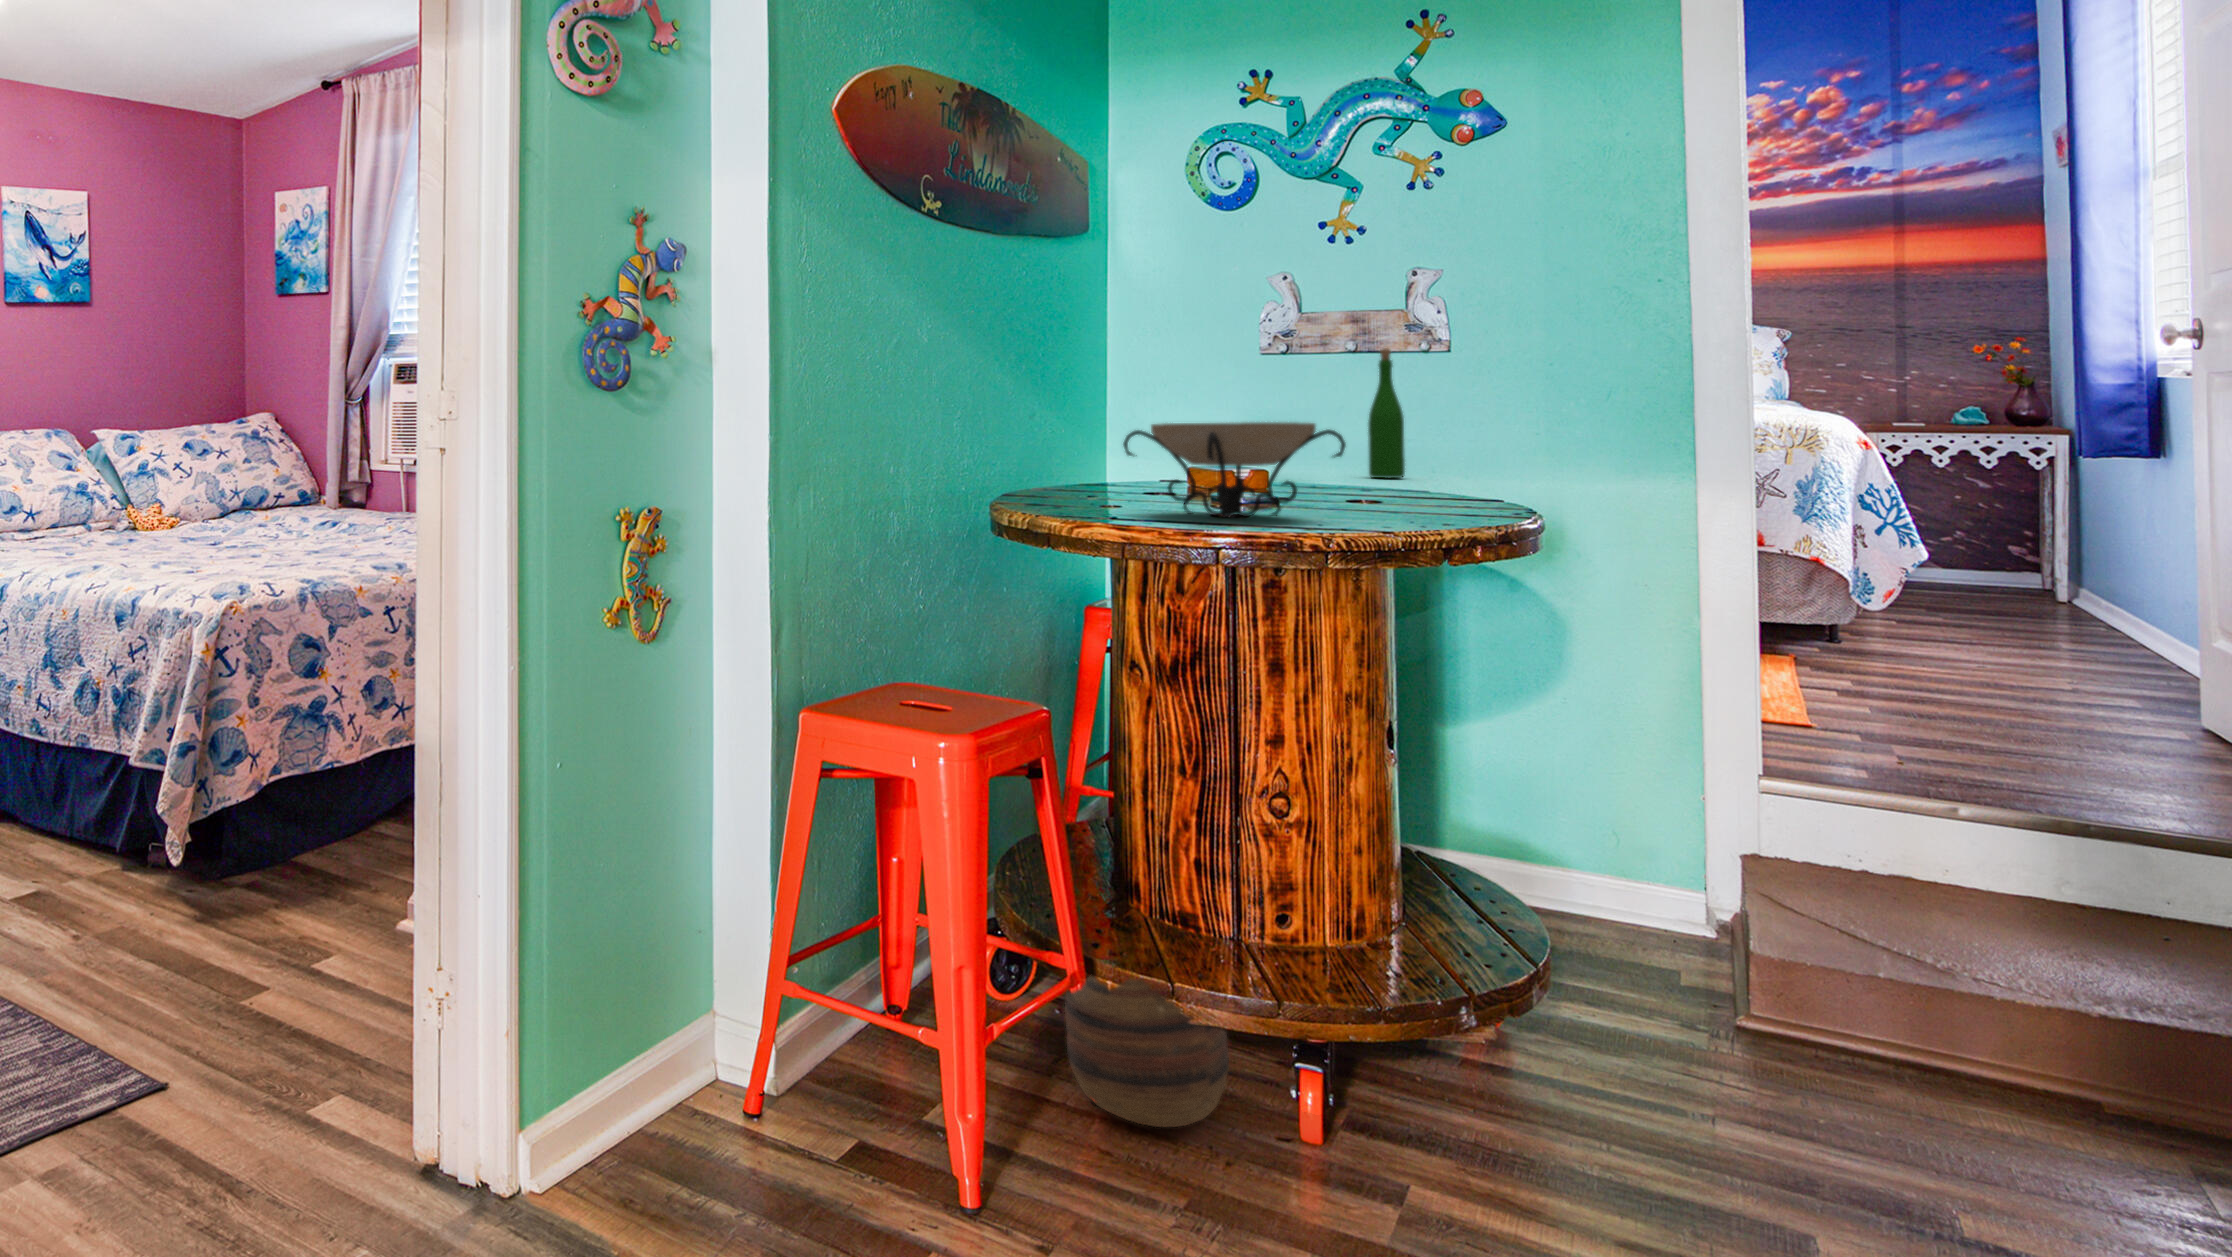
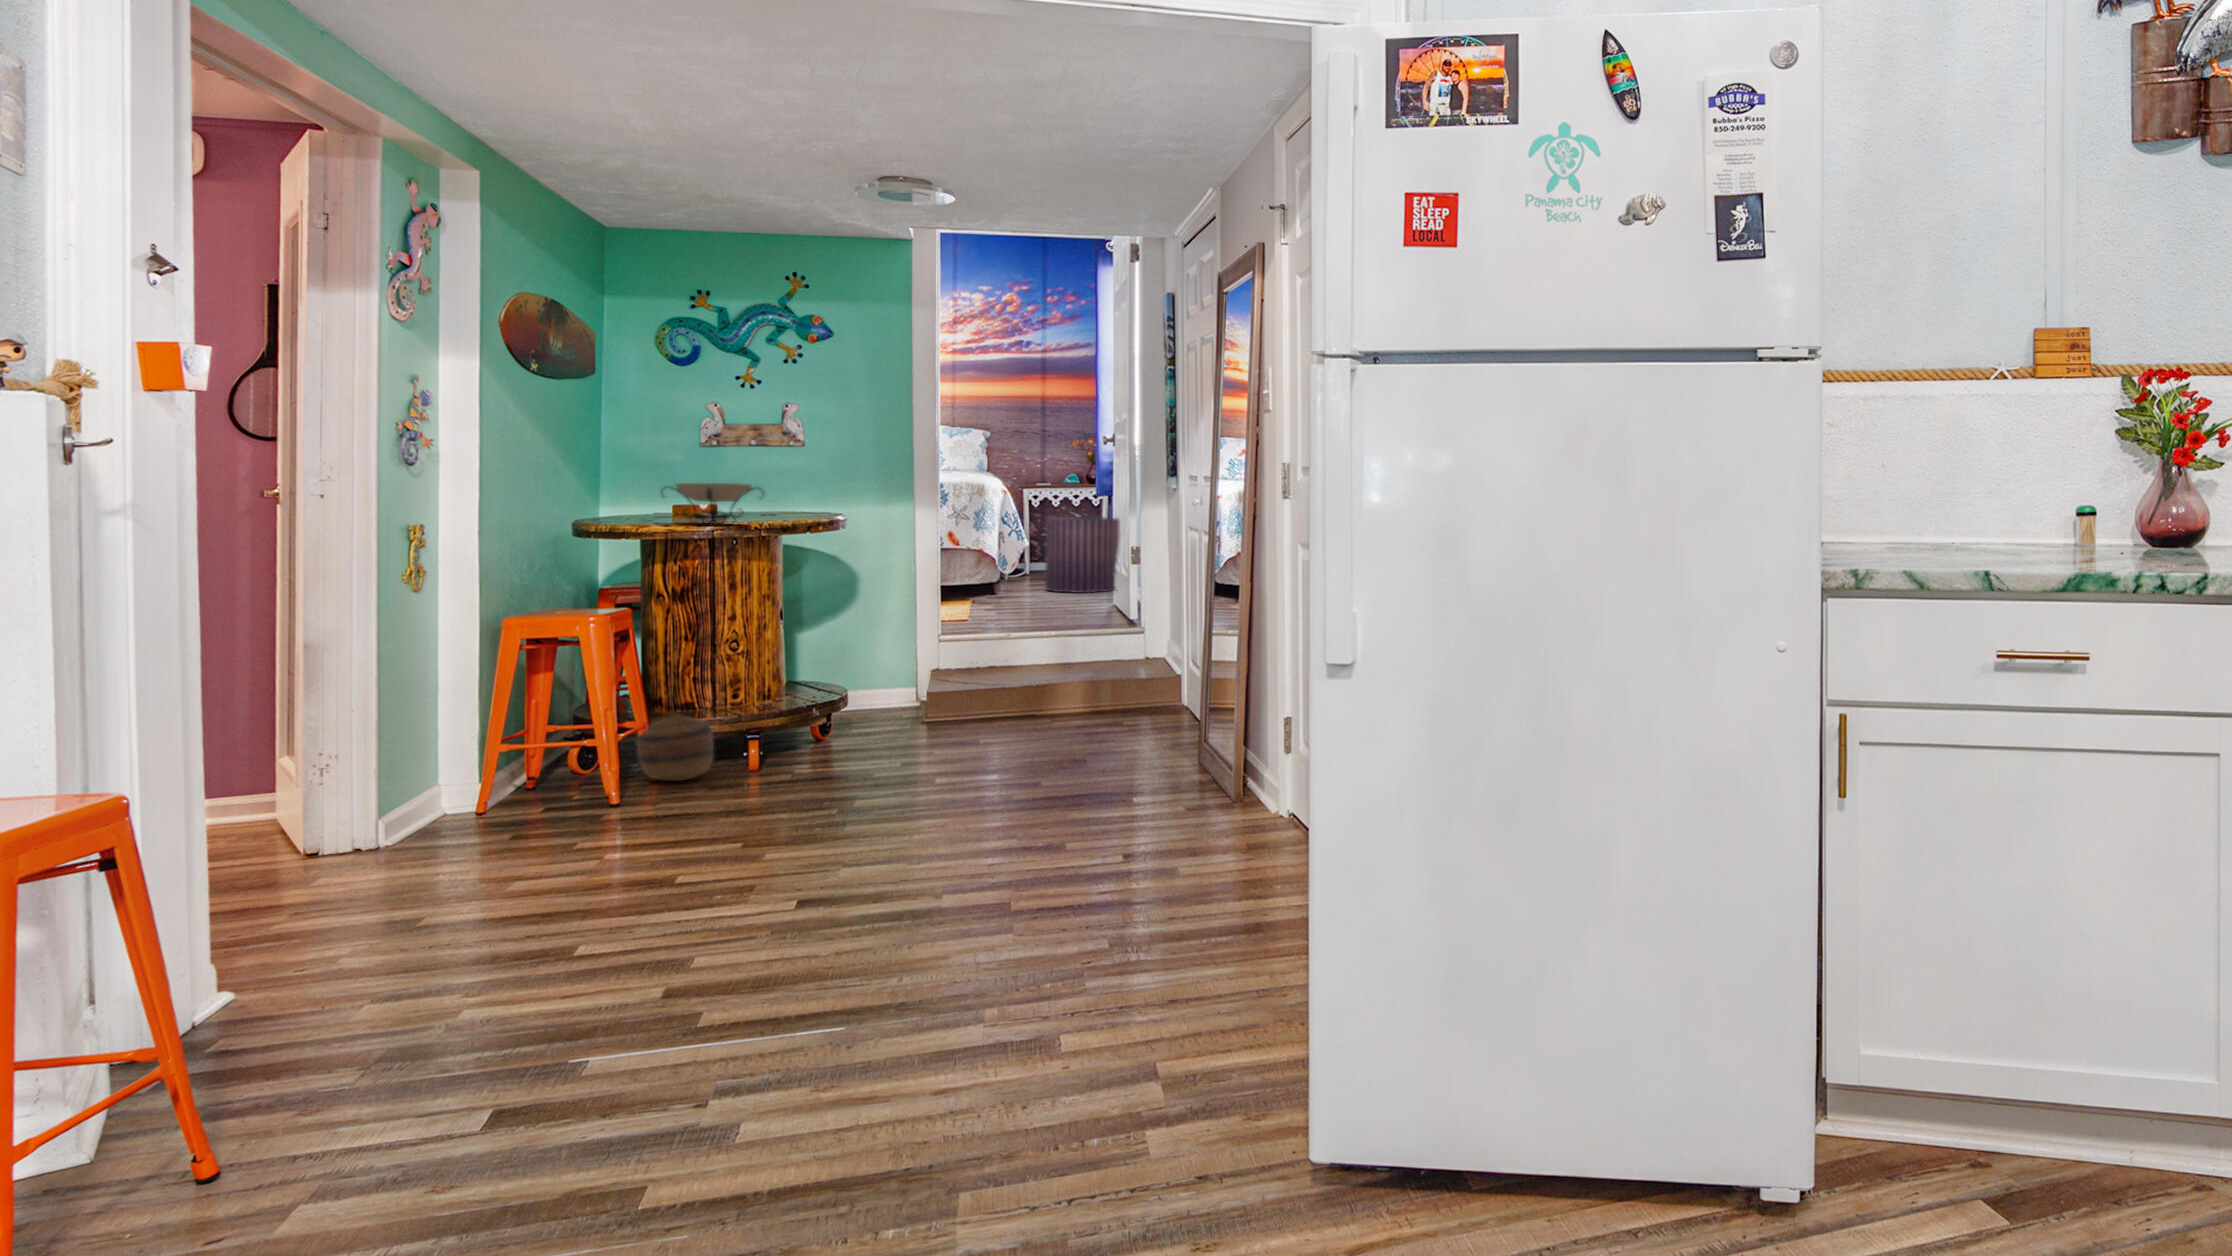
wine bottle: present [1368,348,1405,478] -> none [762,444,781,510]
pouf: none [1951,489,2151,654] -> present [1045,517,1120,593]

